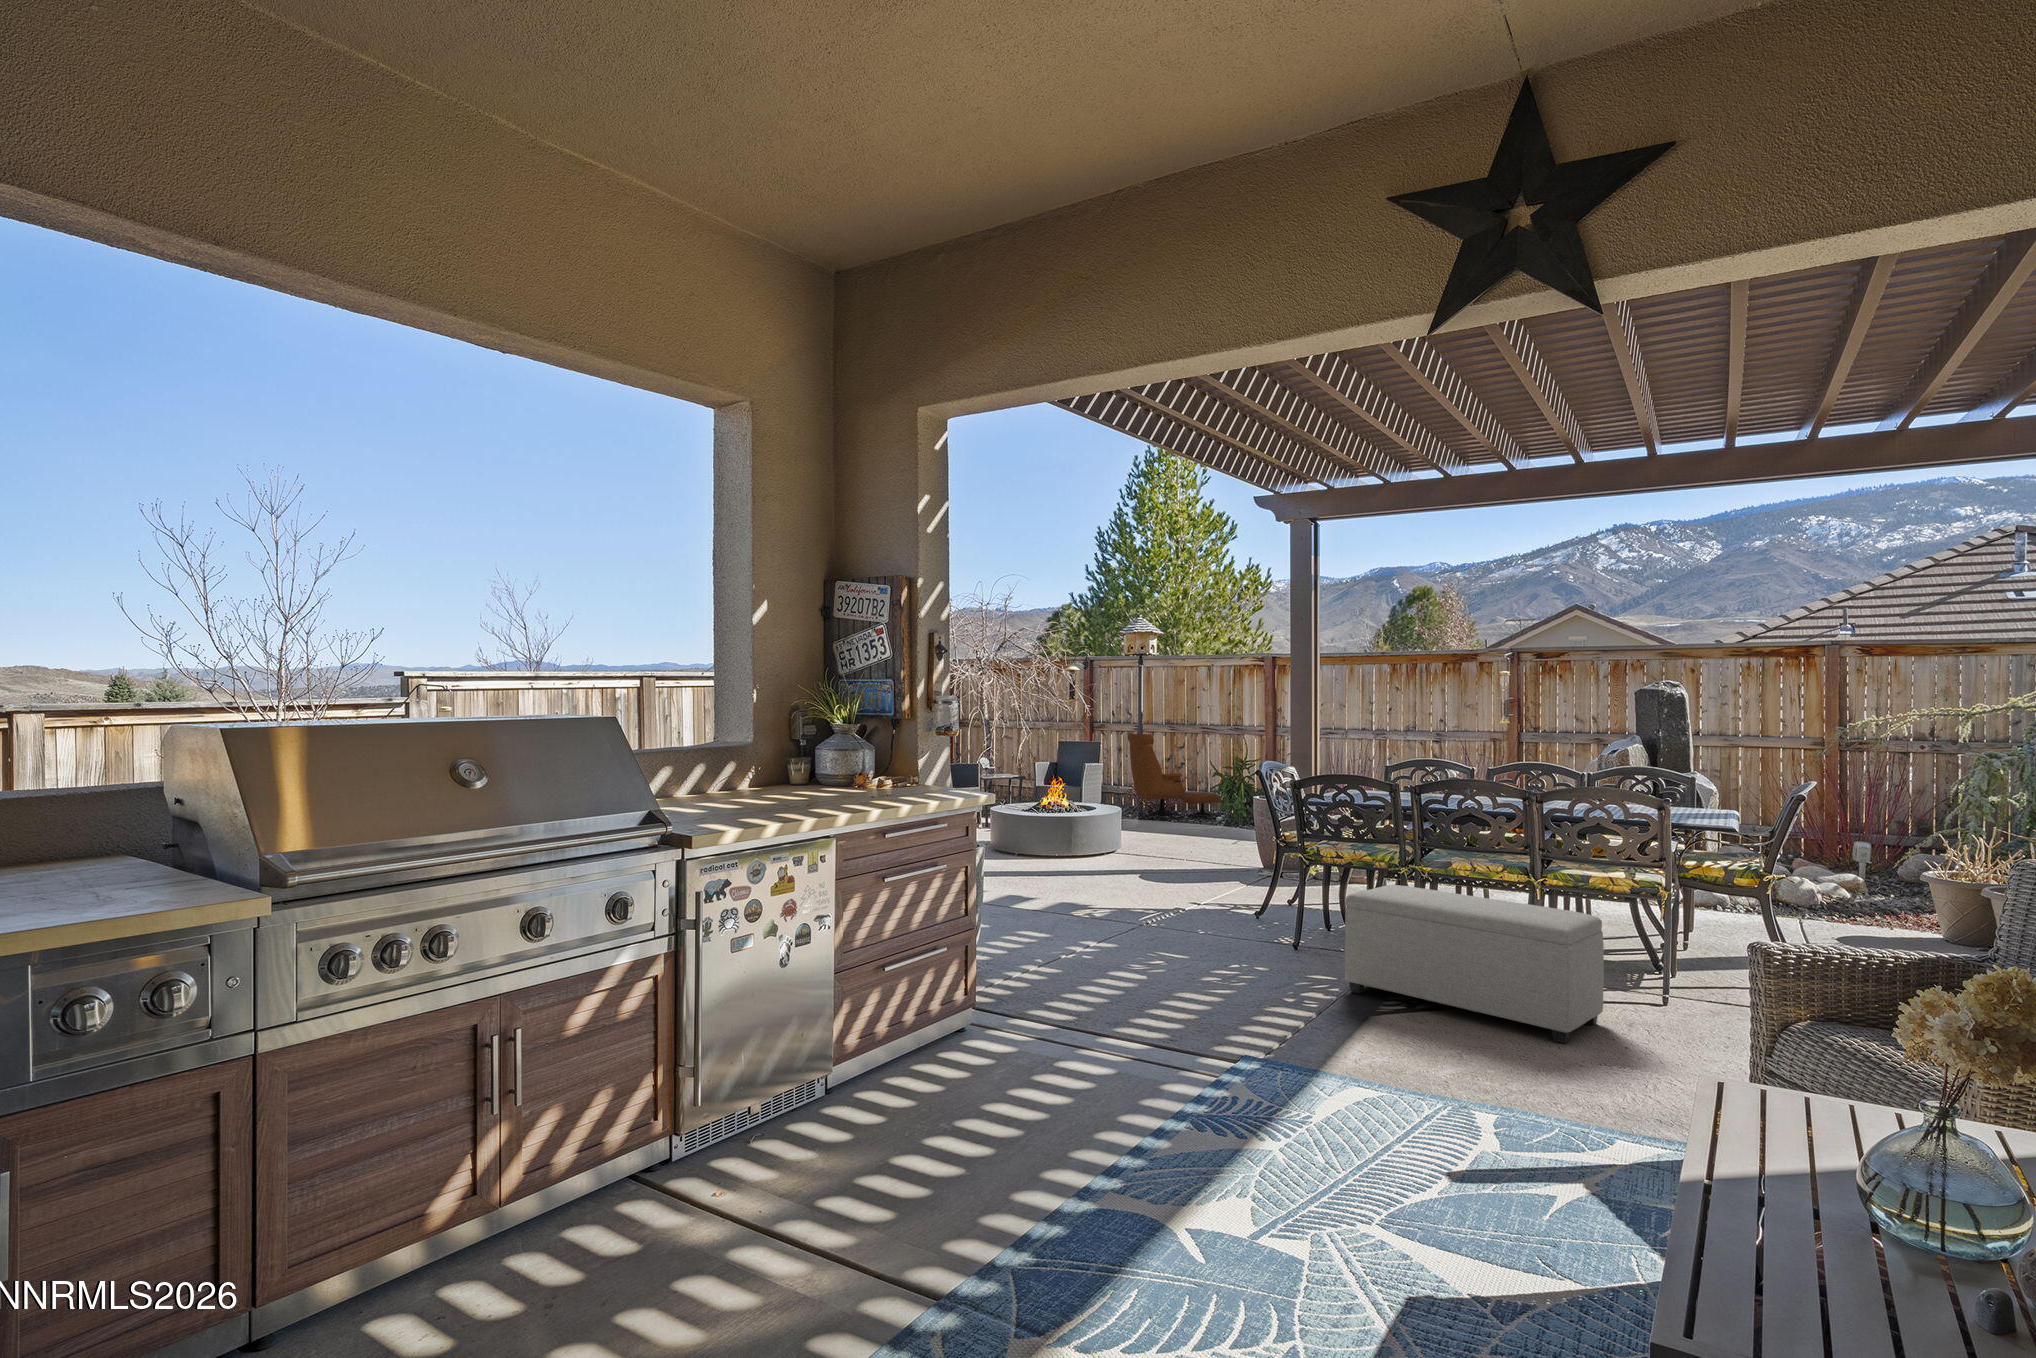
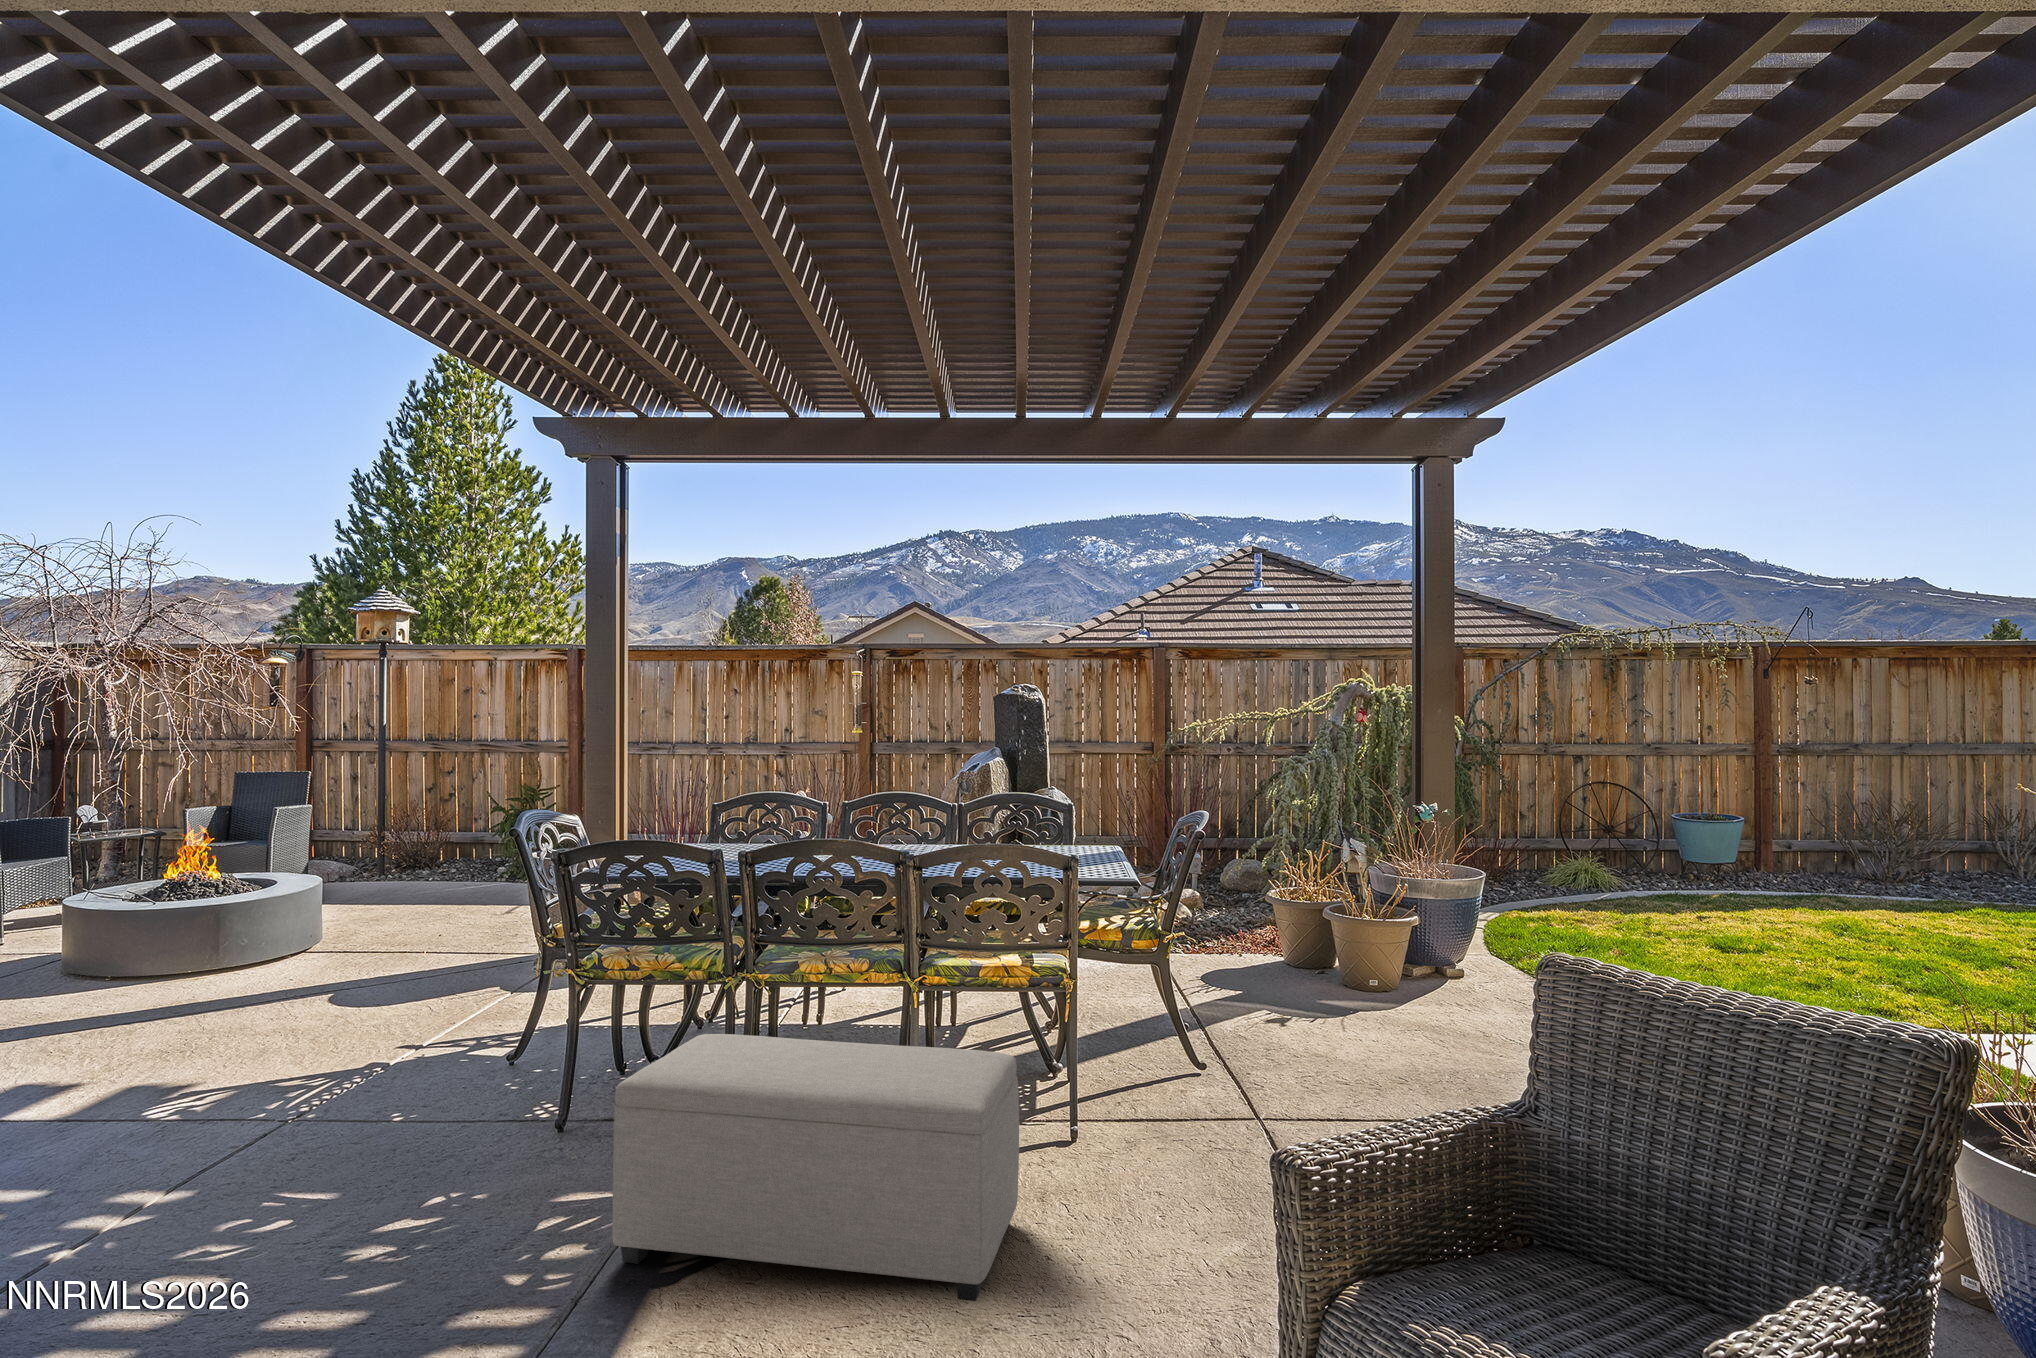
lounge chair: present [1128,733,1221,822] -> none [339,759,498,891]

